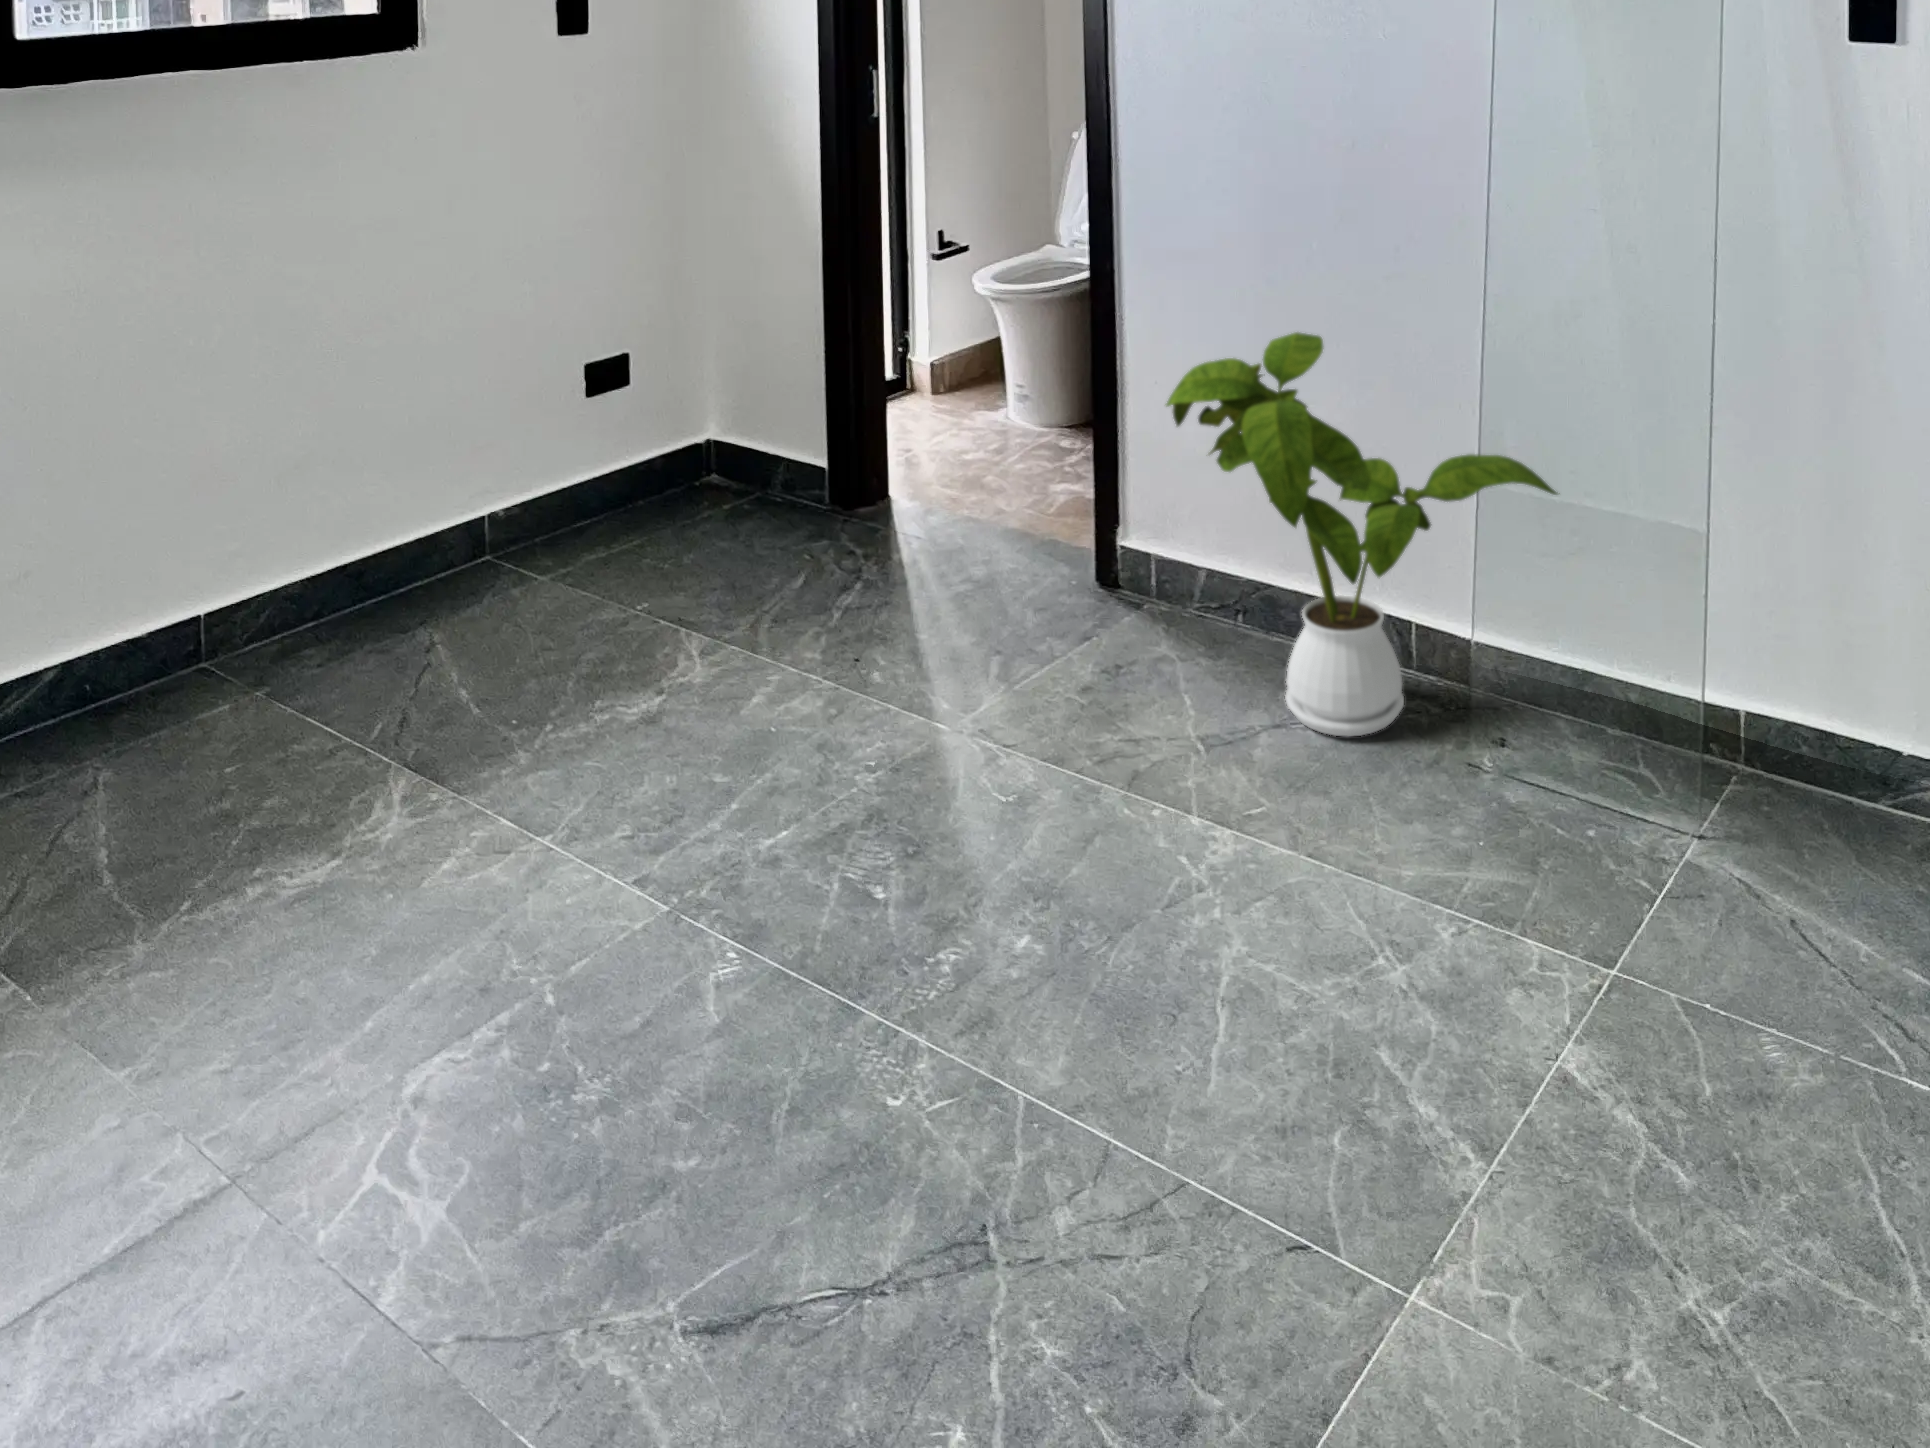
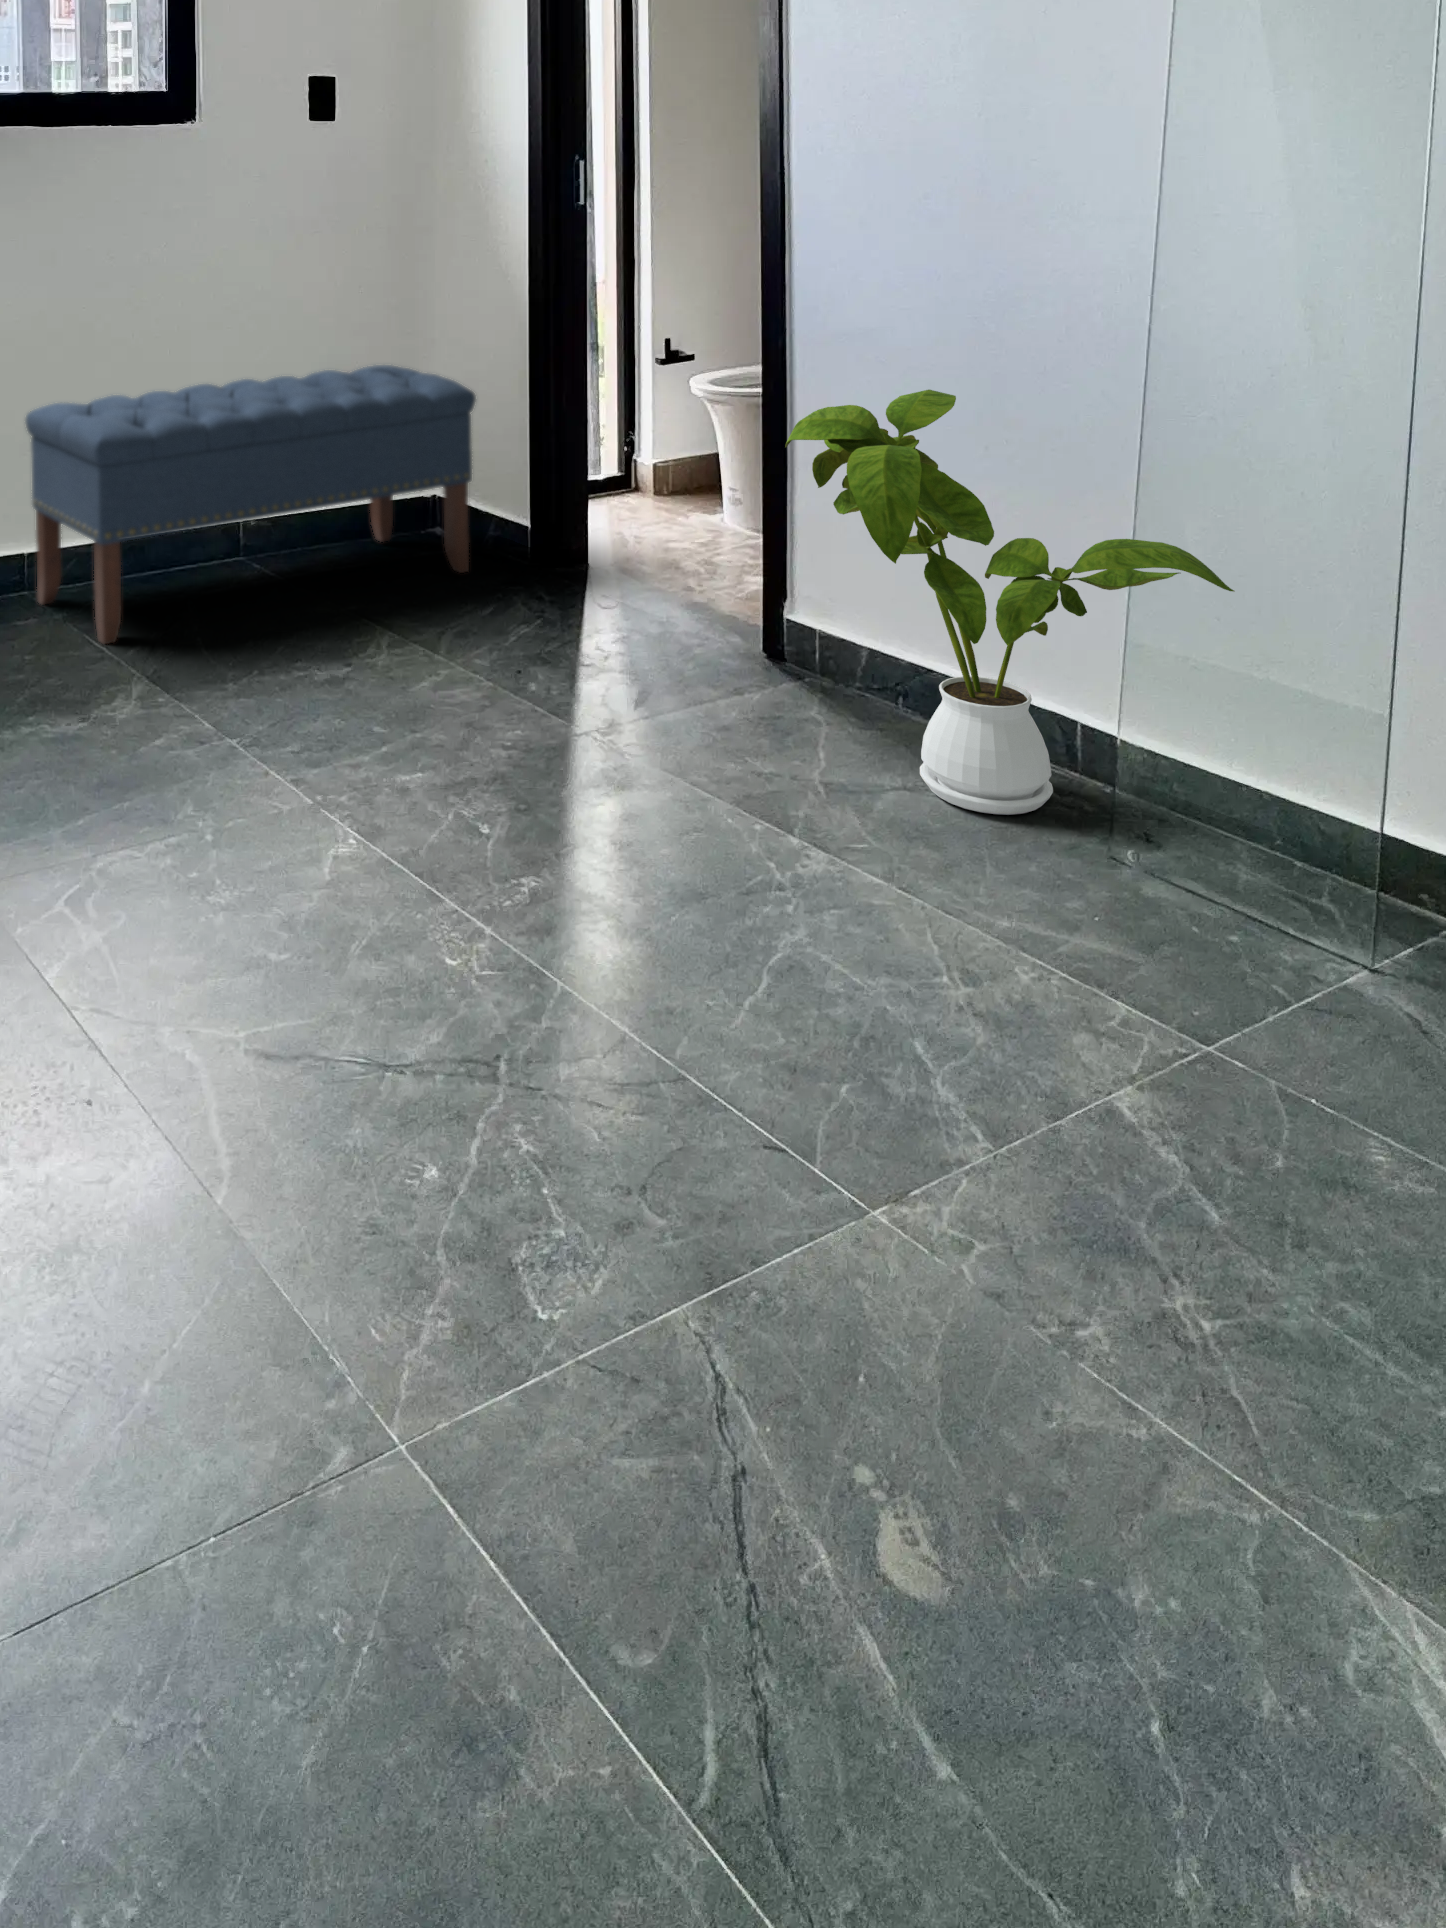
bench: none [205,306,774,728] -> present [26,365,476,644]

